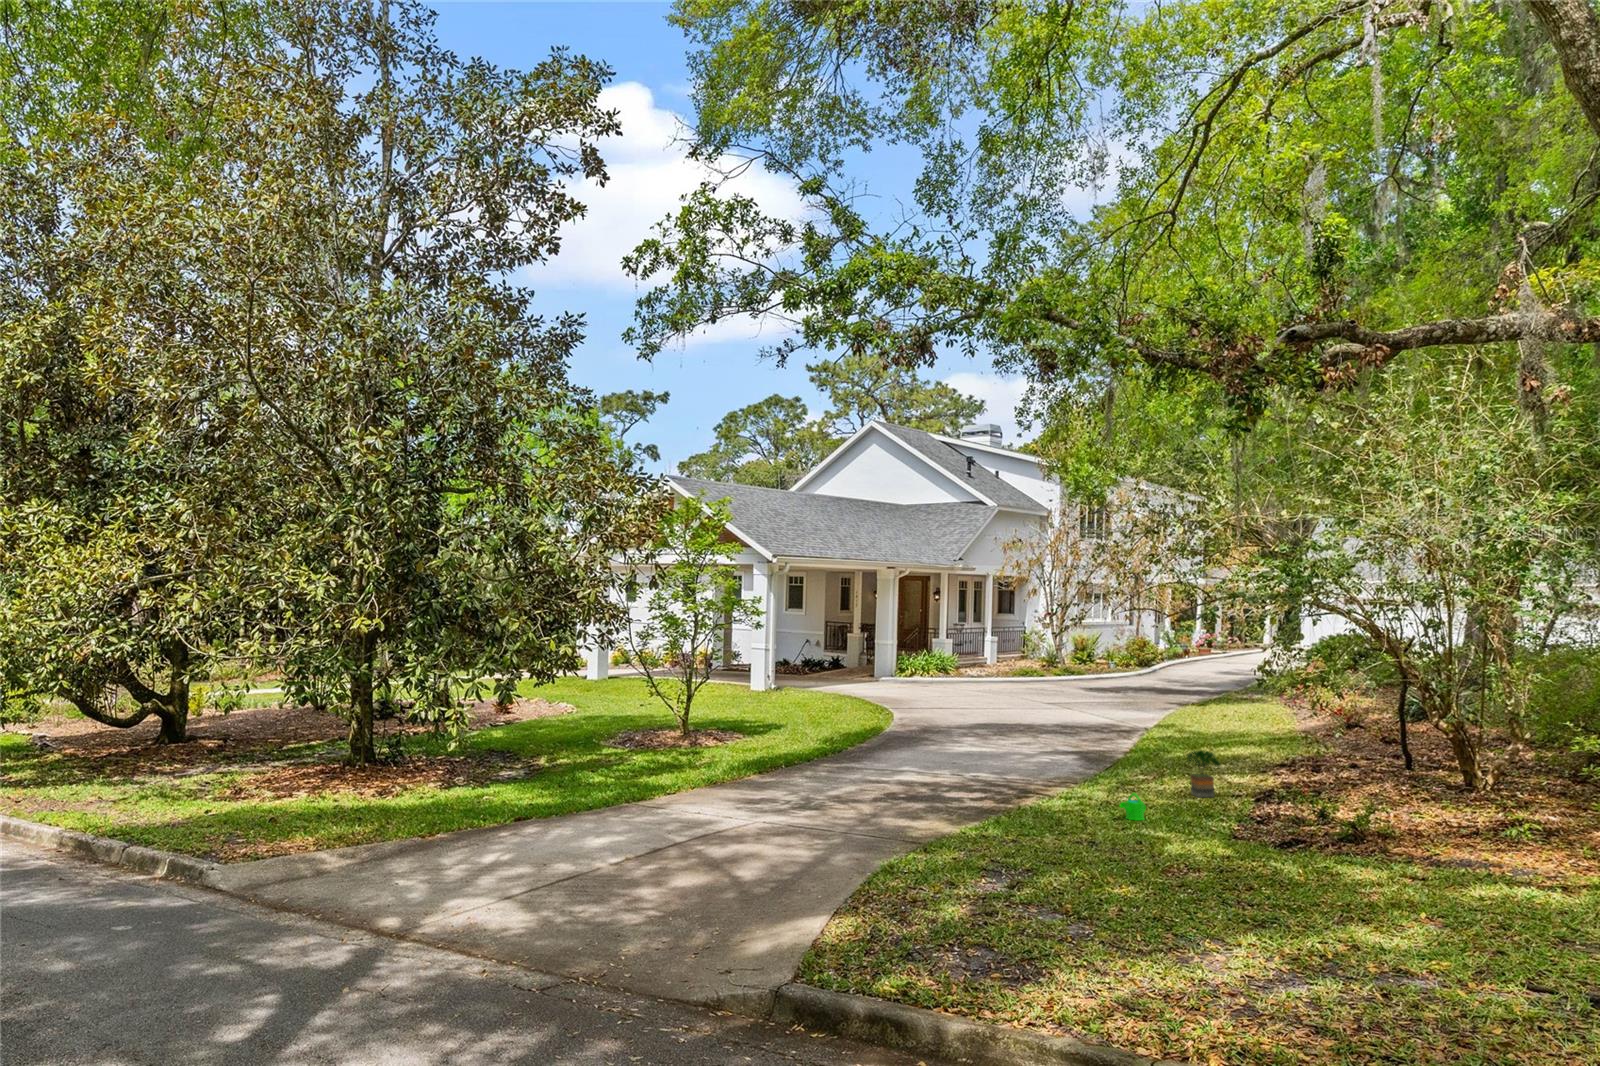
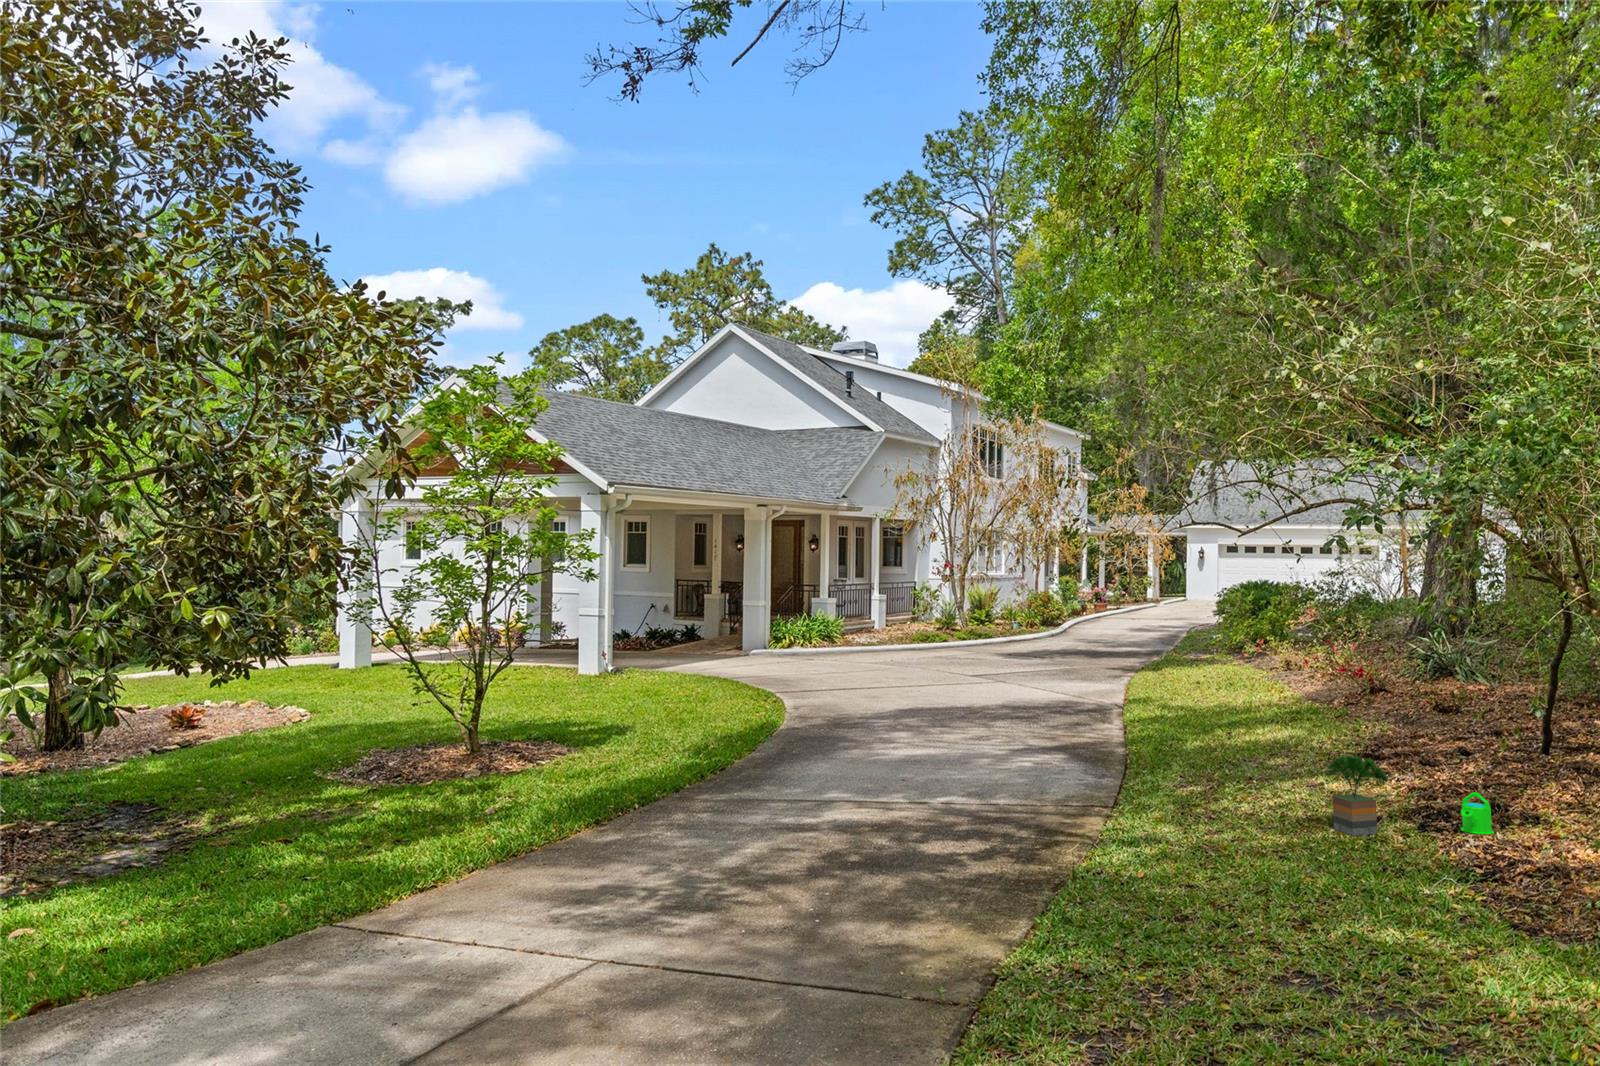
watering can: present [1120,793,1146,820] -> present [1461,792,1494,834]

